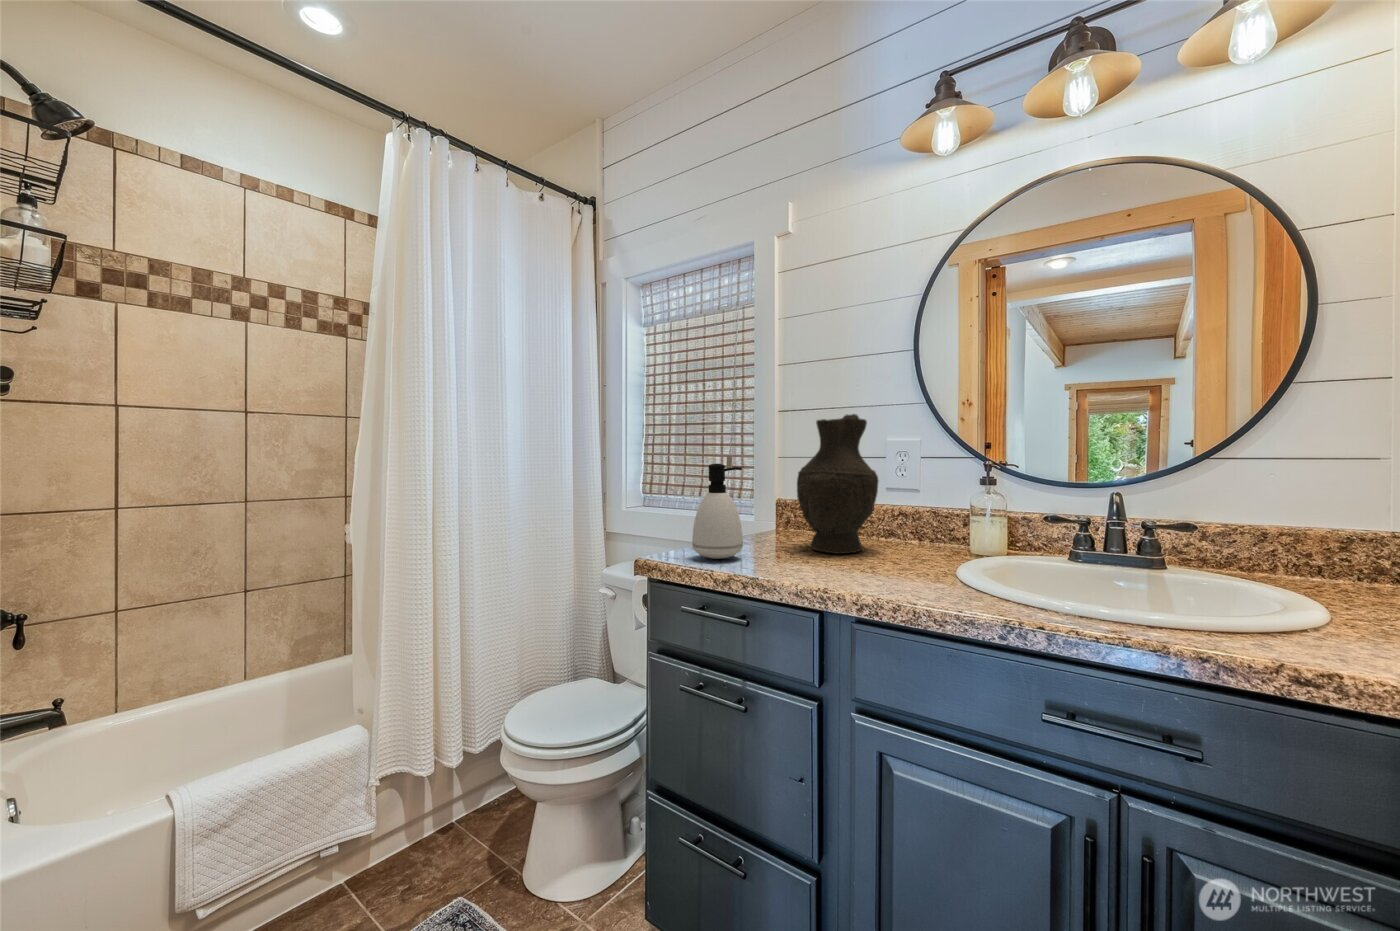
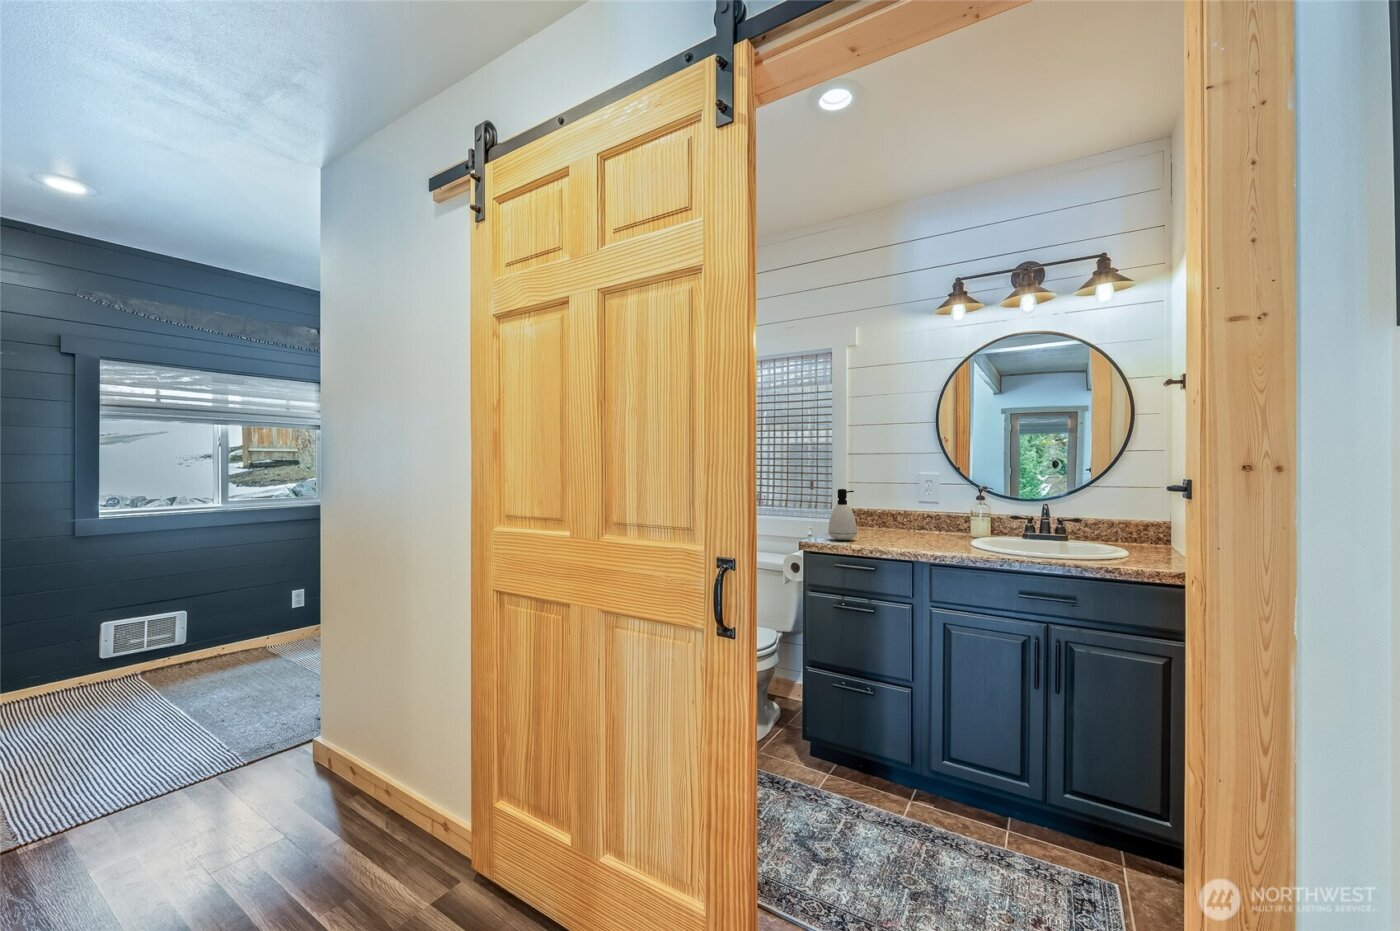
decorative vase: present [797,414,878,554] -> none [876,459,923,538]

